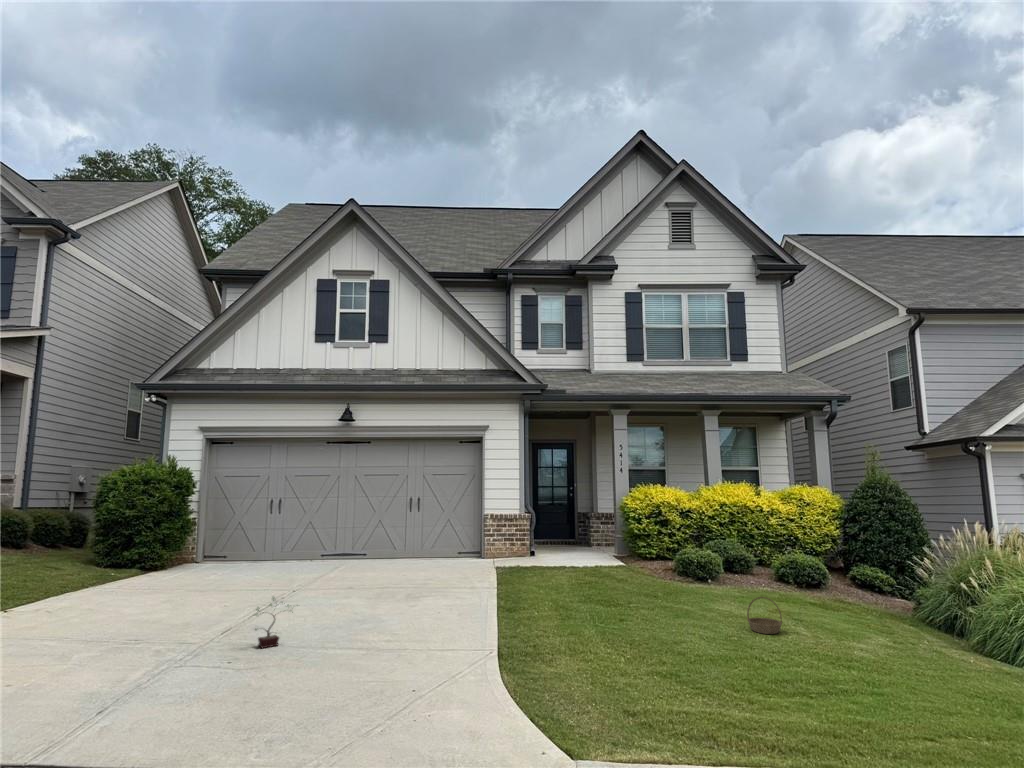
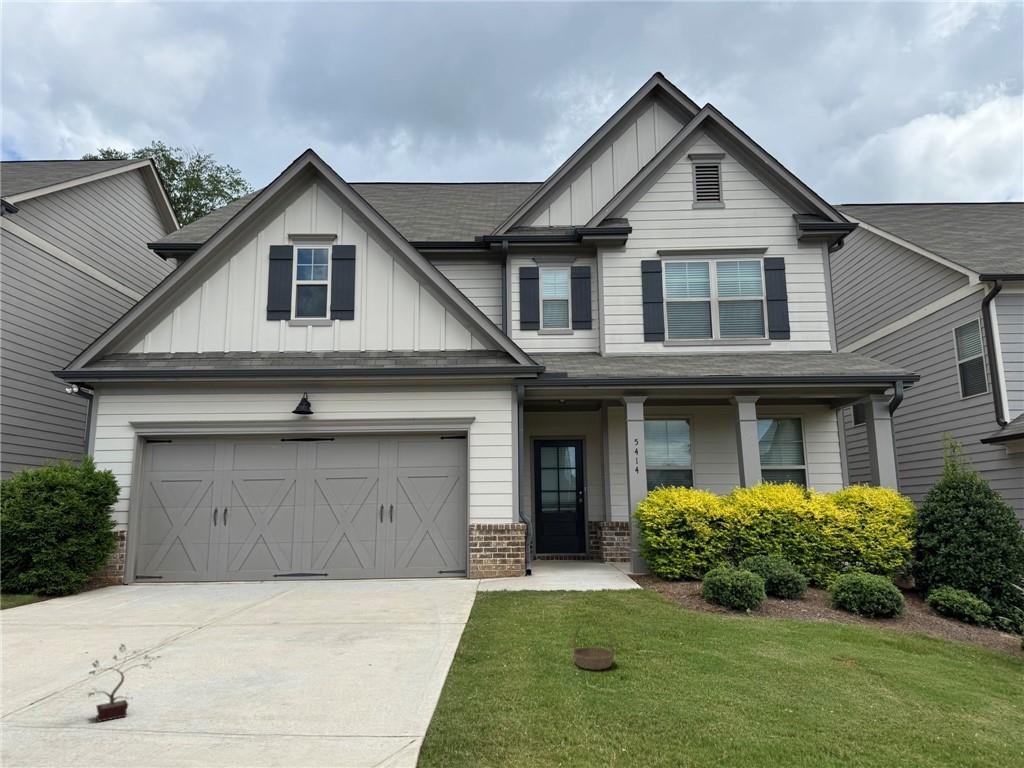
basket: present [747,597,782,634] -> present [572,620,614,670]

